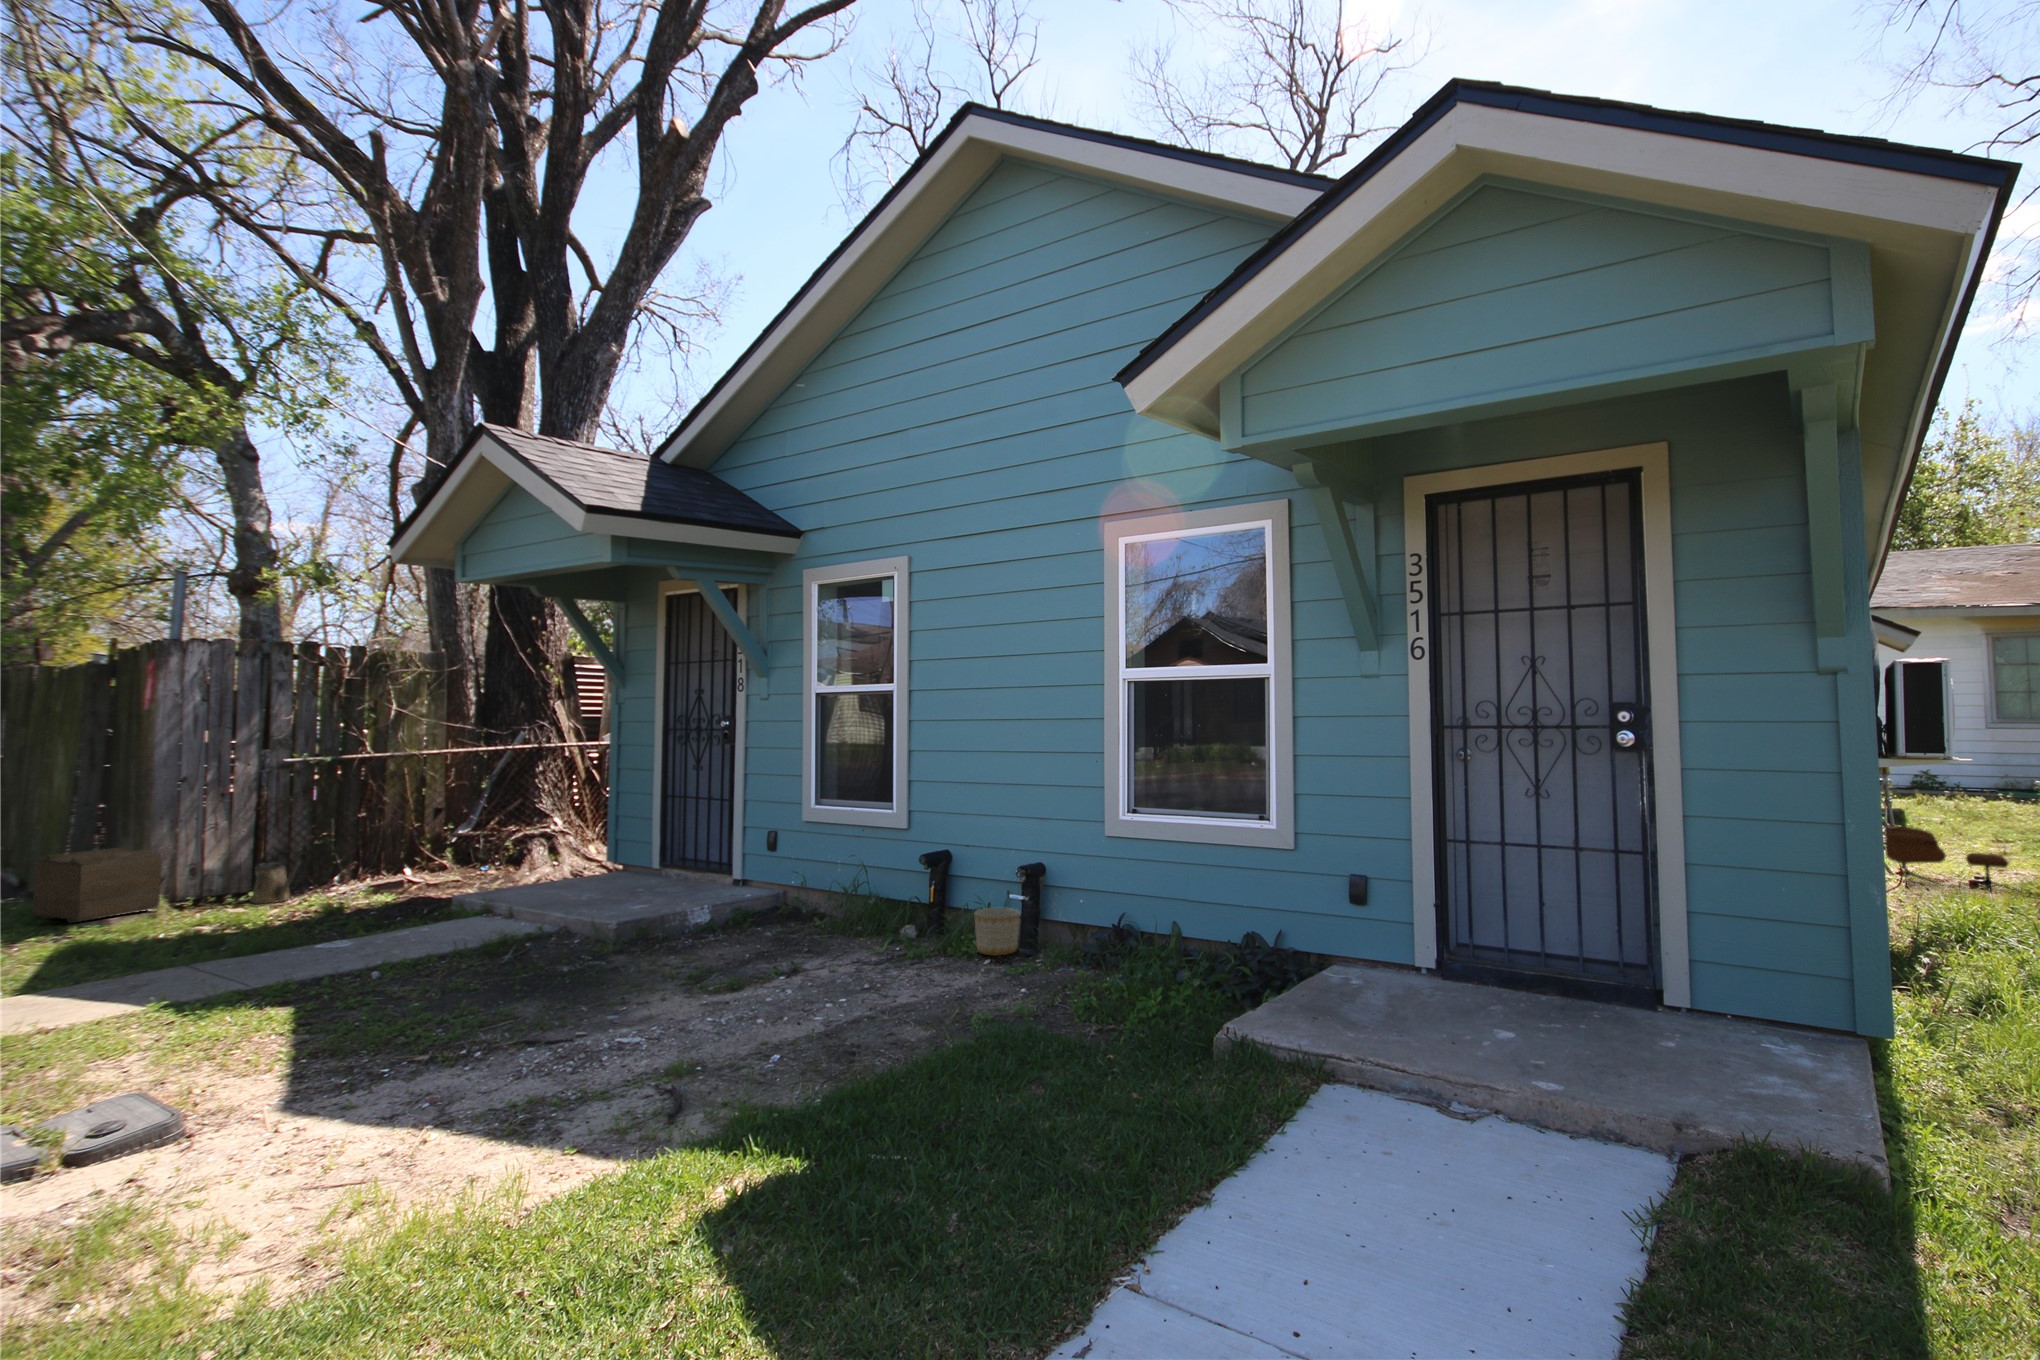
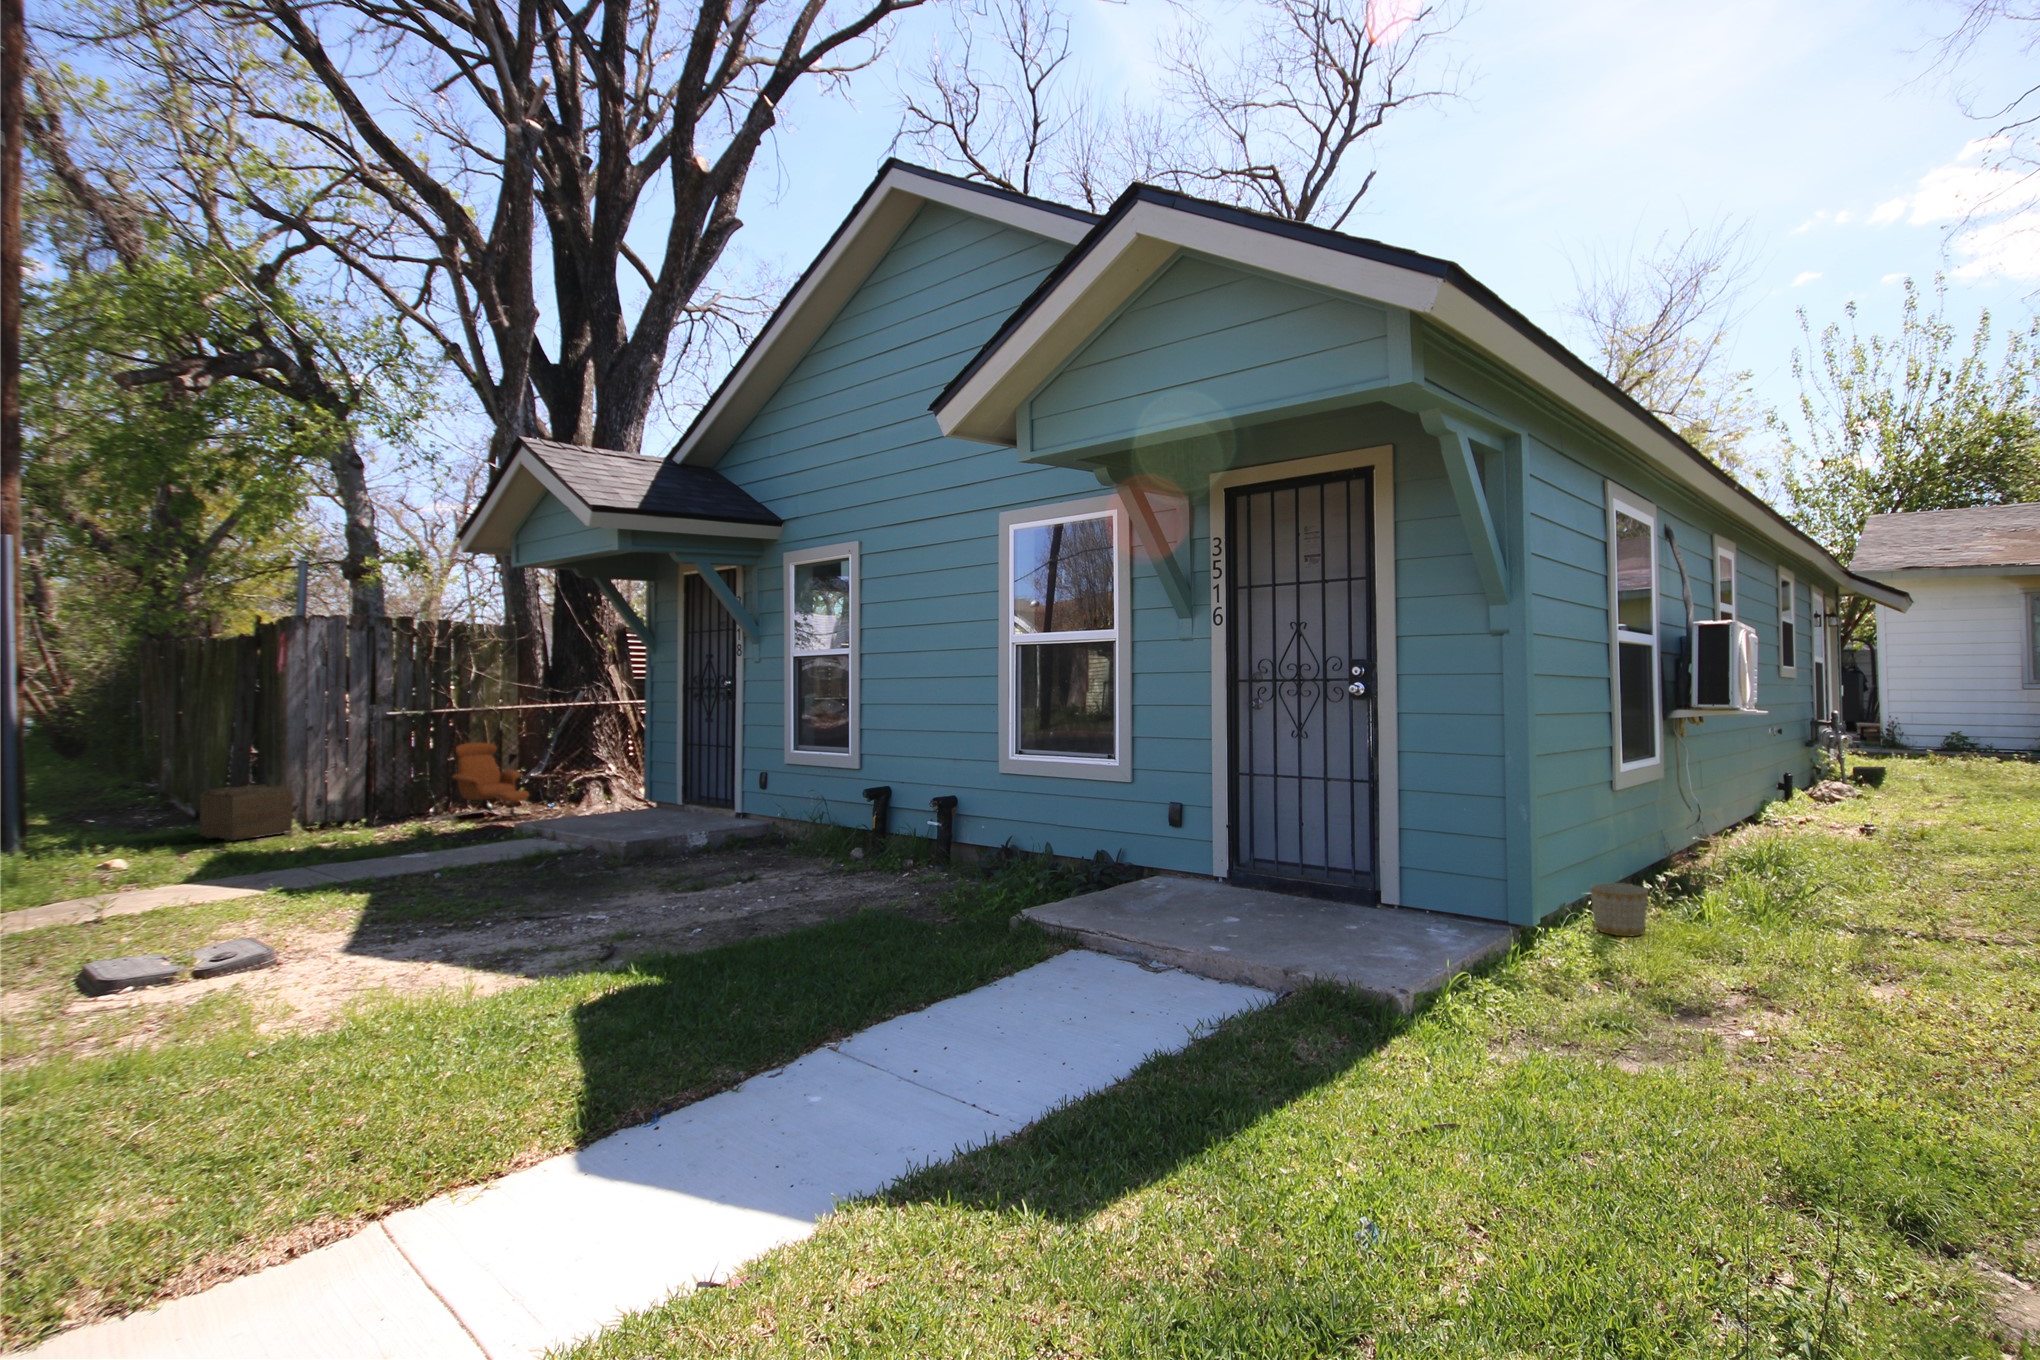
lounge chair: present [1884,823,2009,891] -> present [452,742,529,819]
watering can: present [251,862,300,904] -> none [361,796,398,830]
planter: present [974,908,1020,956] -> present [1591,883,1648,937]

